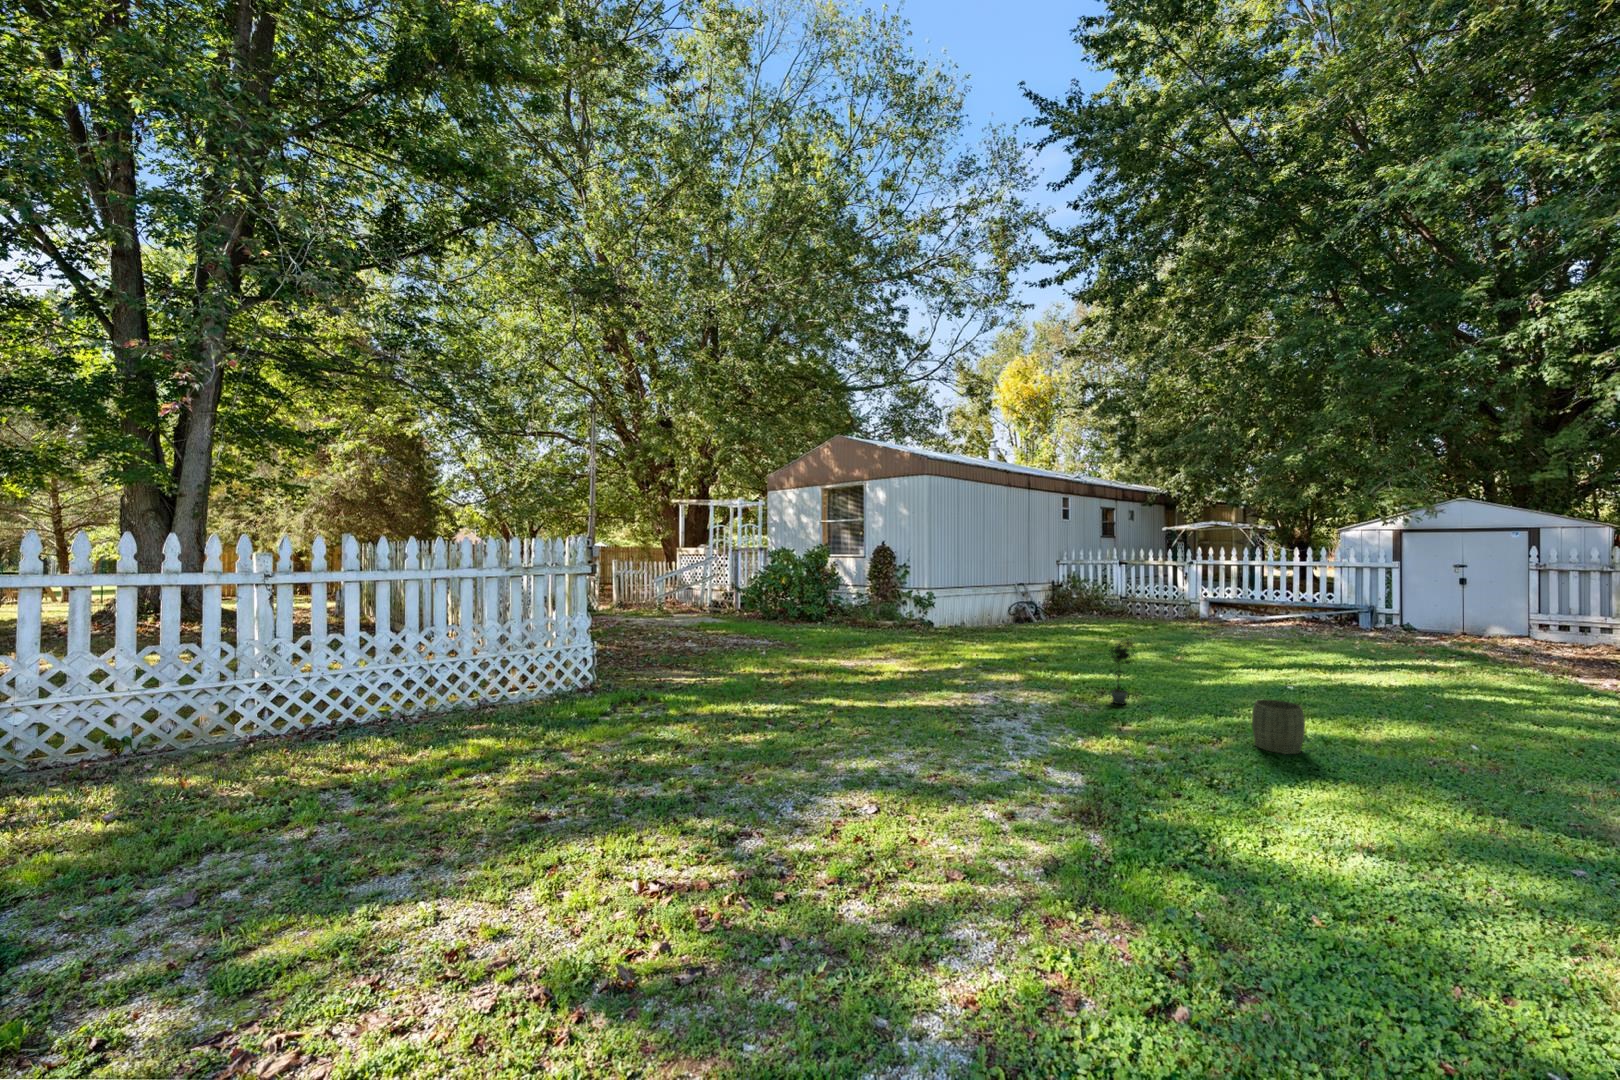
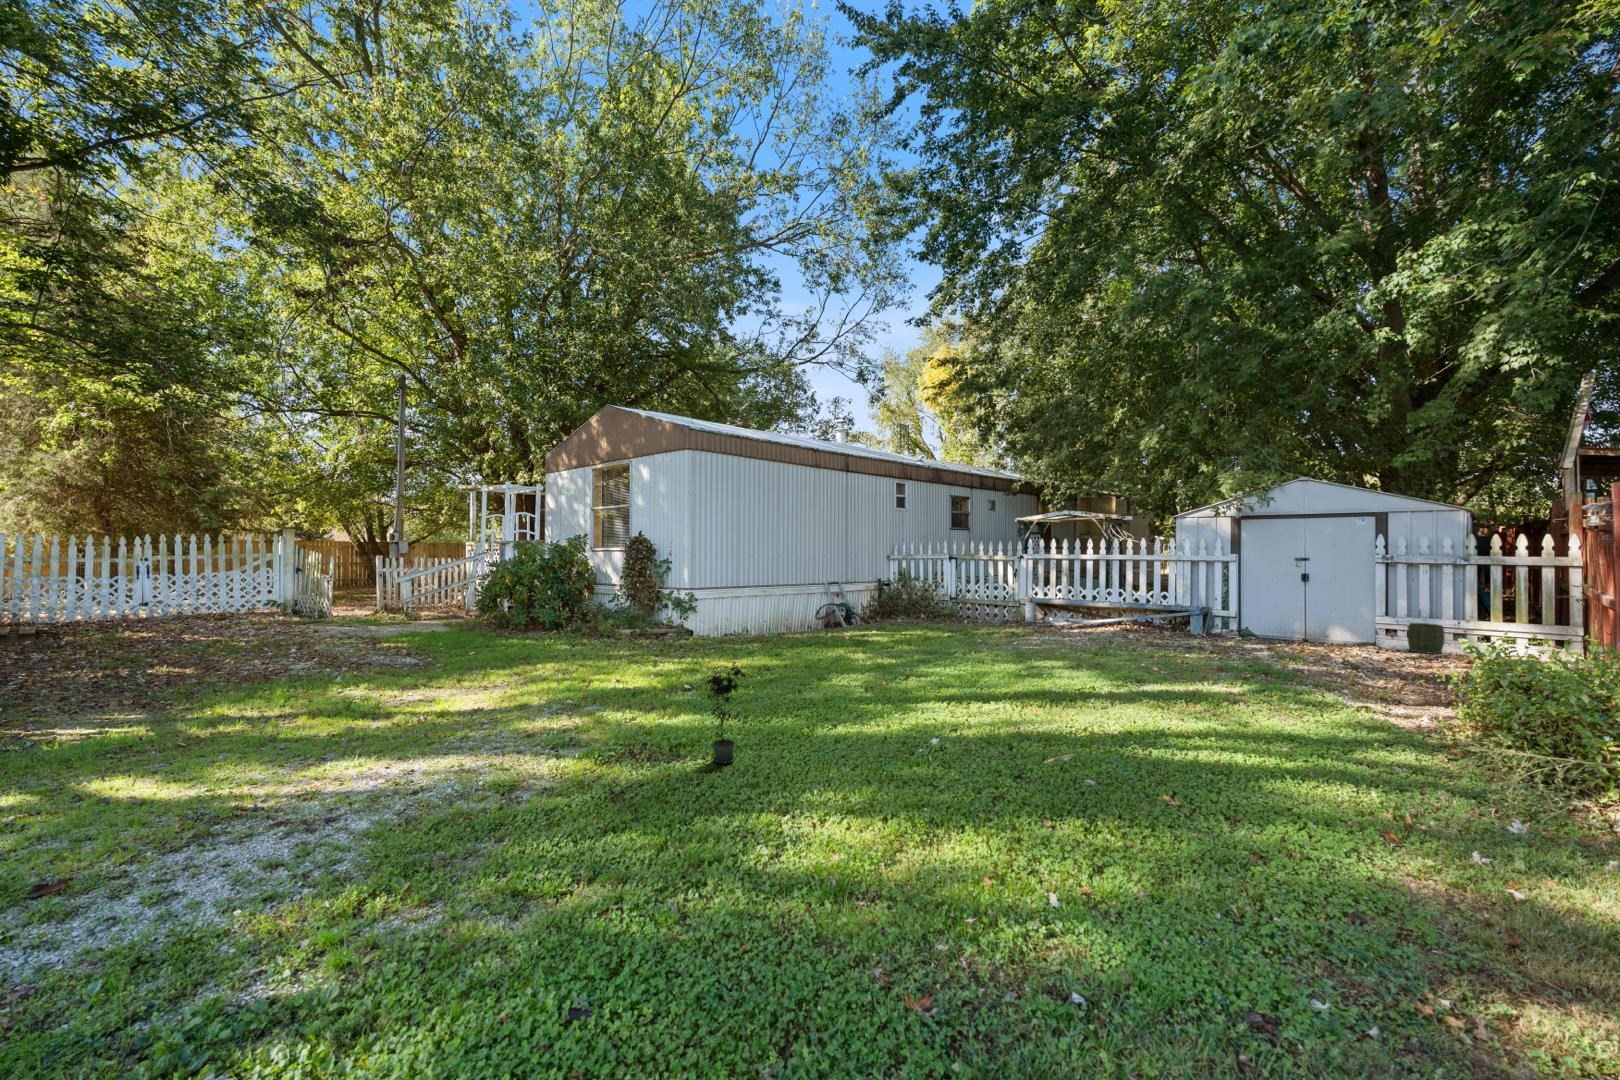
woven basket: present [1252,700,1305,754] -> present [1407,623,1445,654]

